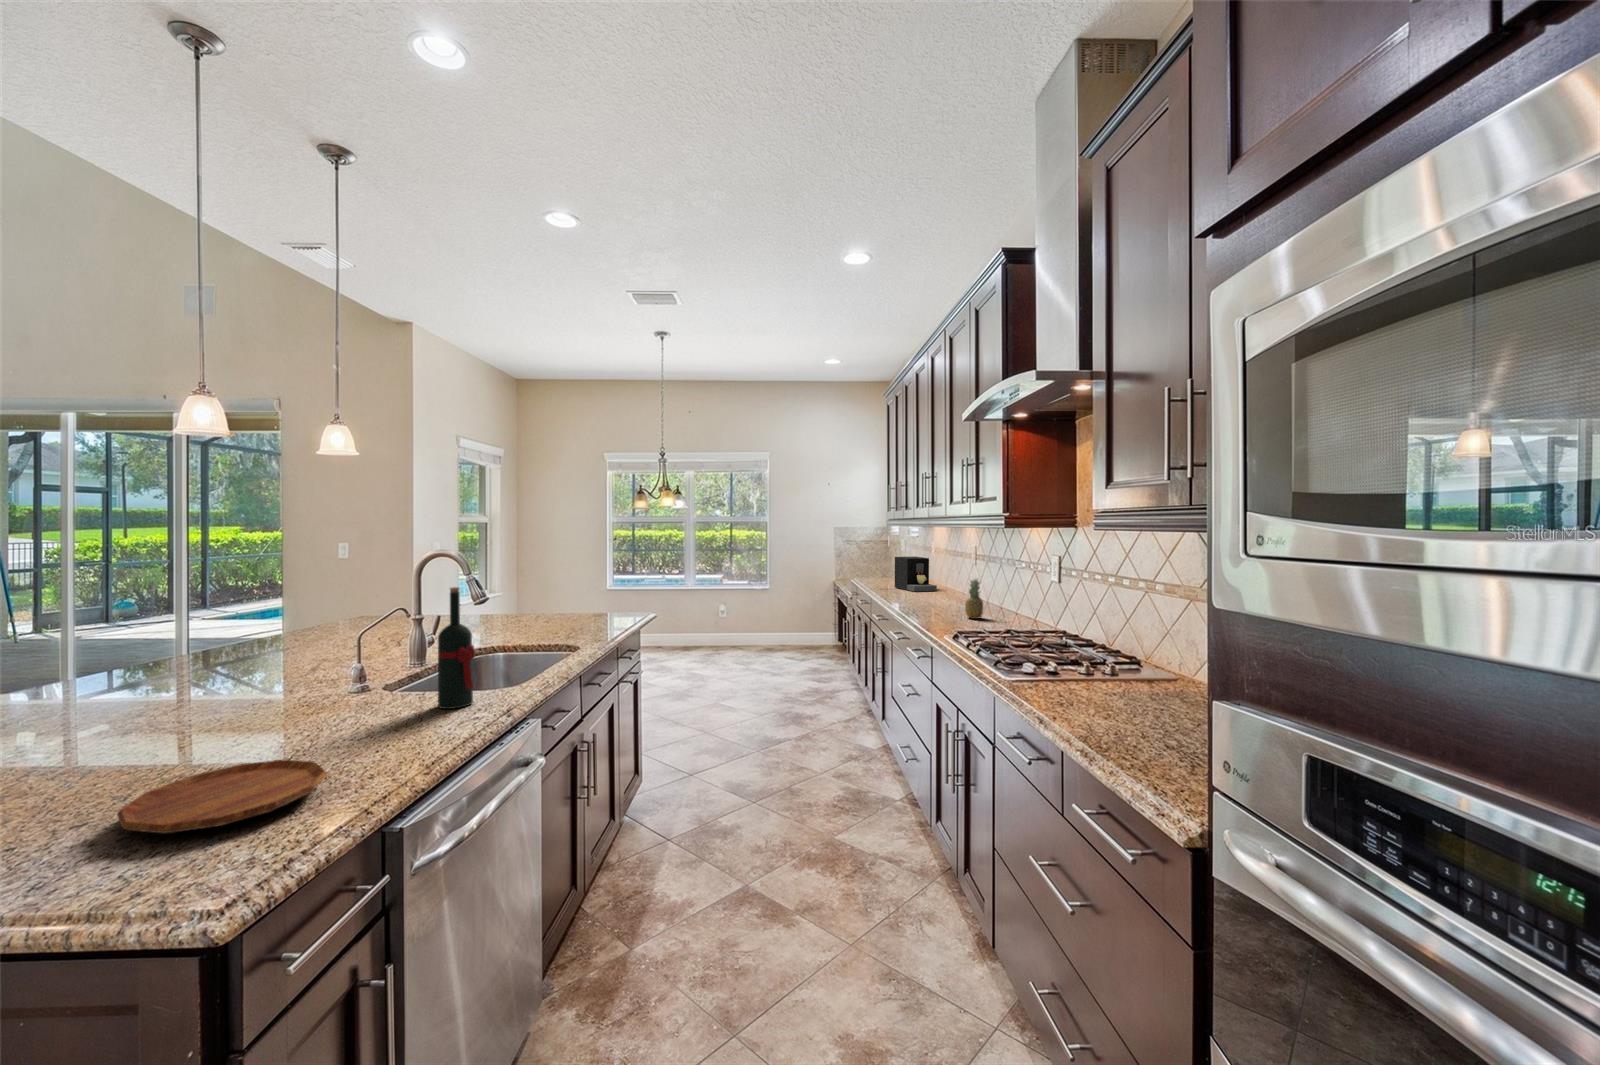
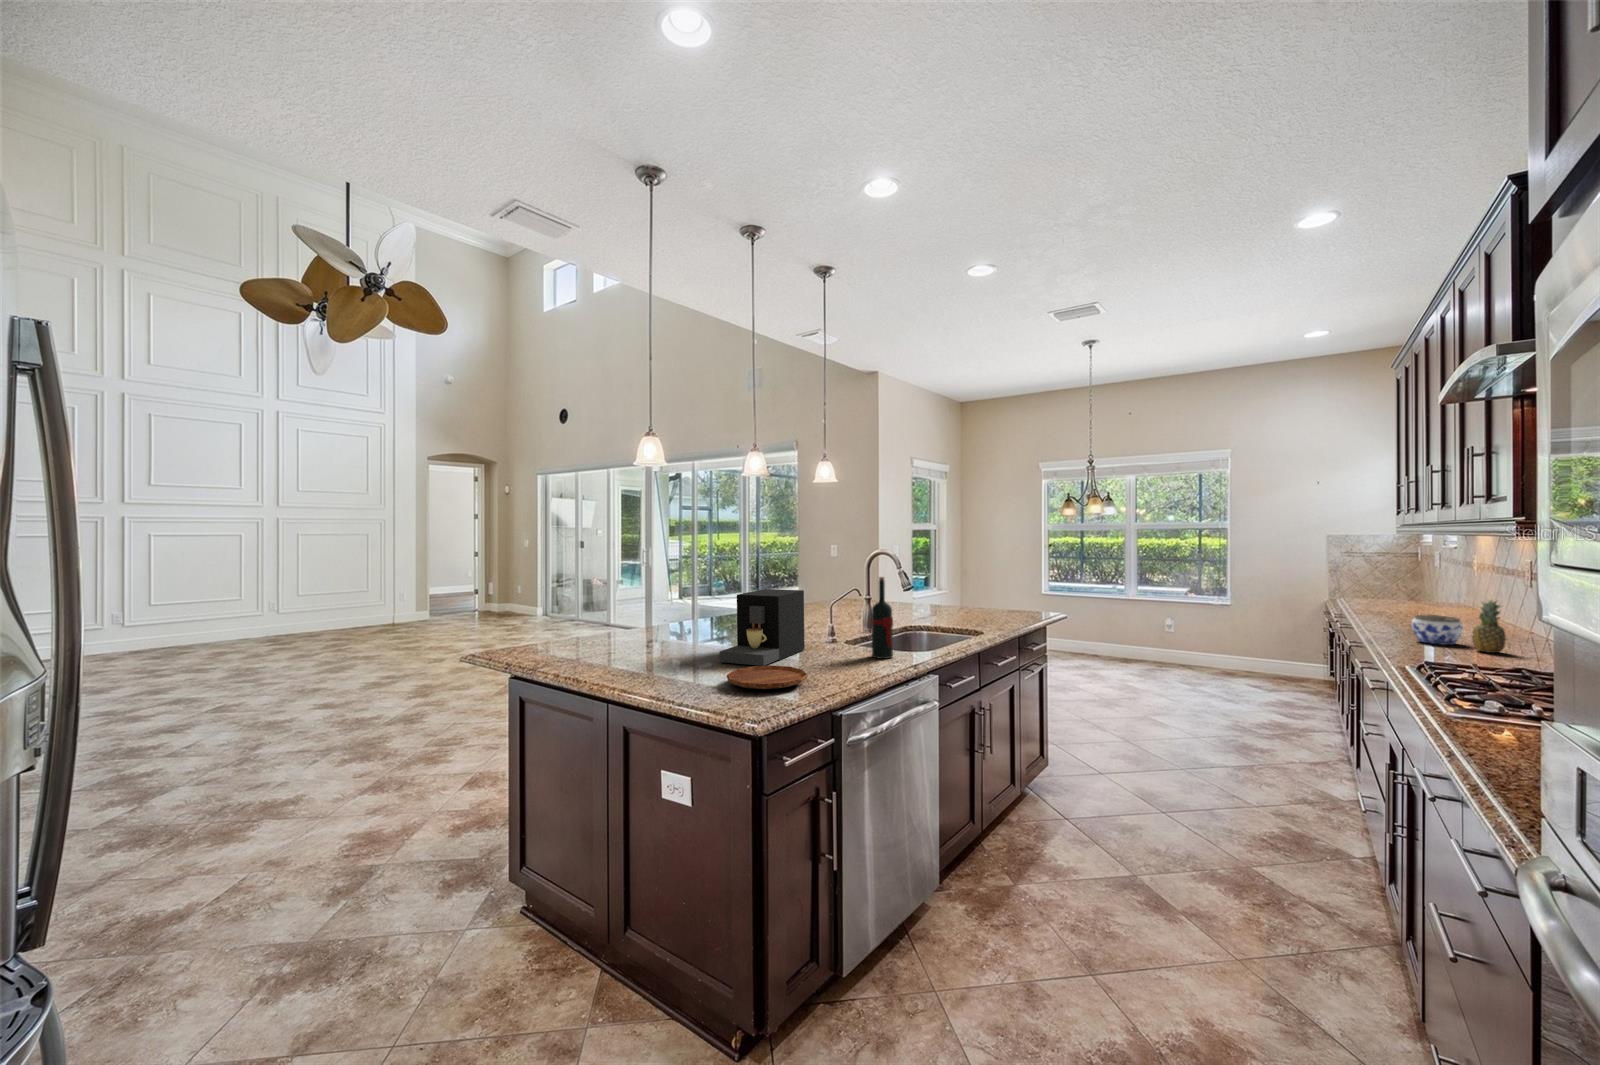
coffee maker: present [895,556,937,592] -> present [720,589,805,666]
jar: none [927,592,956,615] -> present [1412,615,1463,645]

